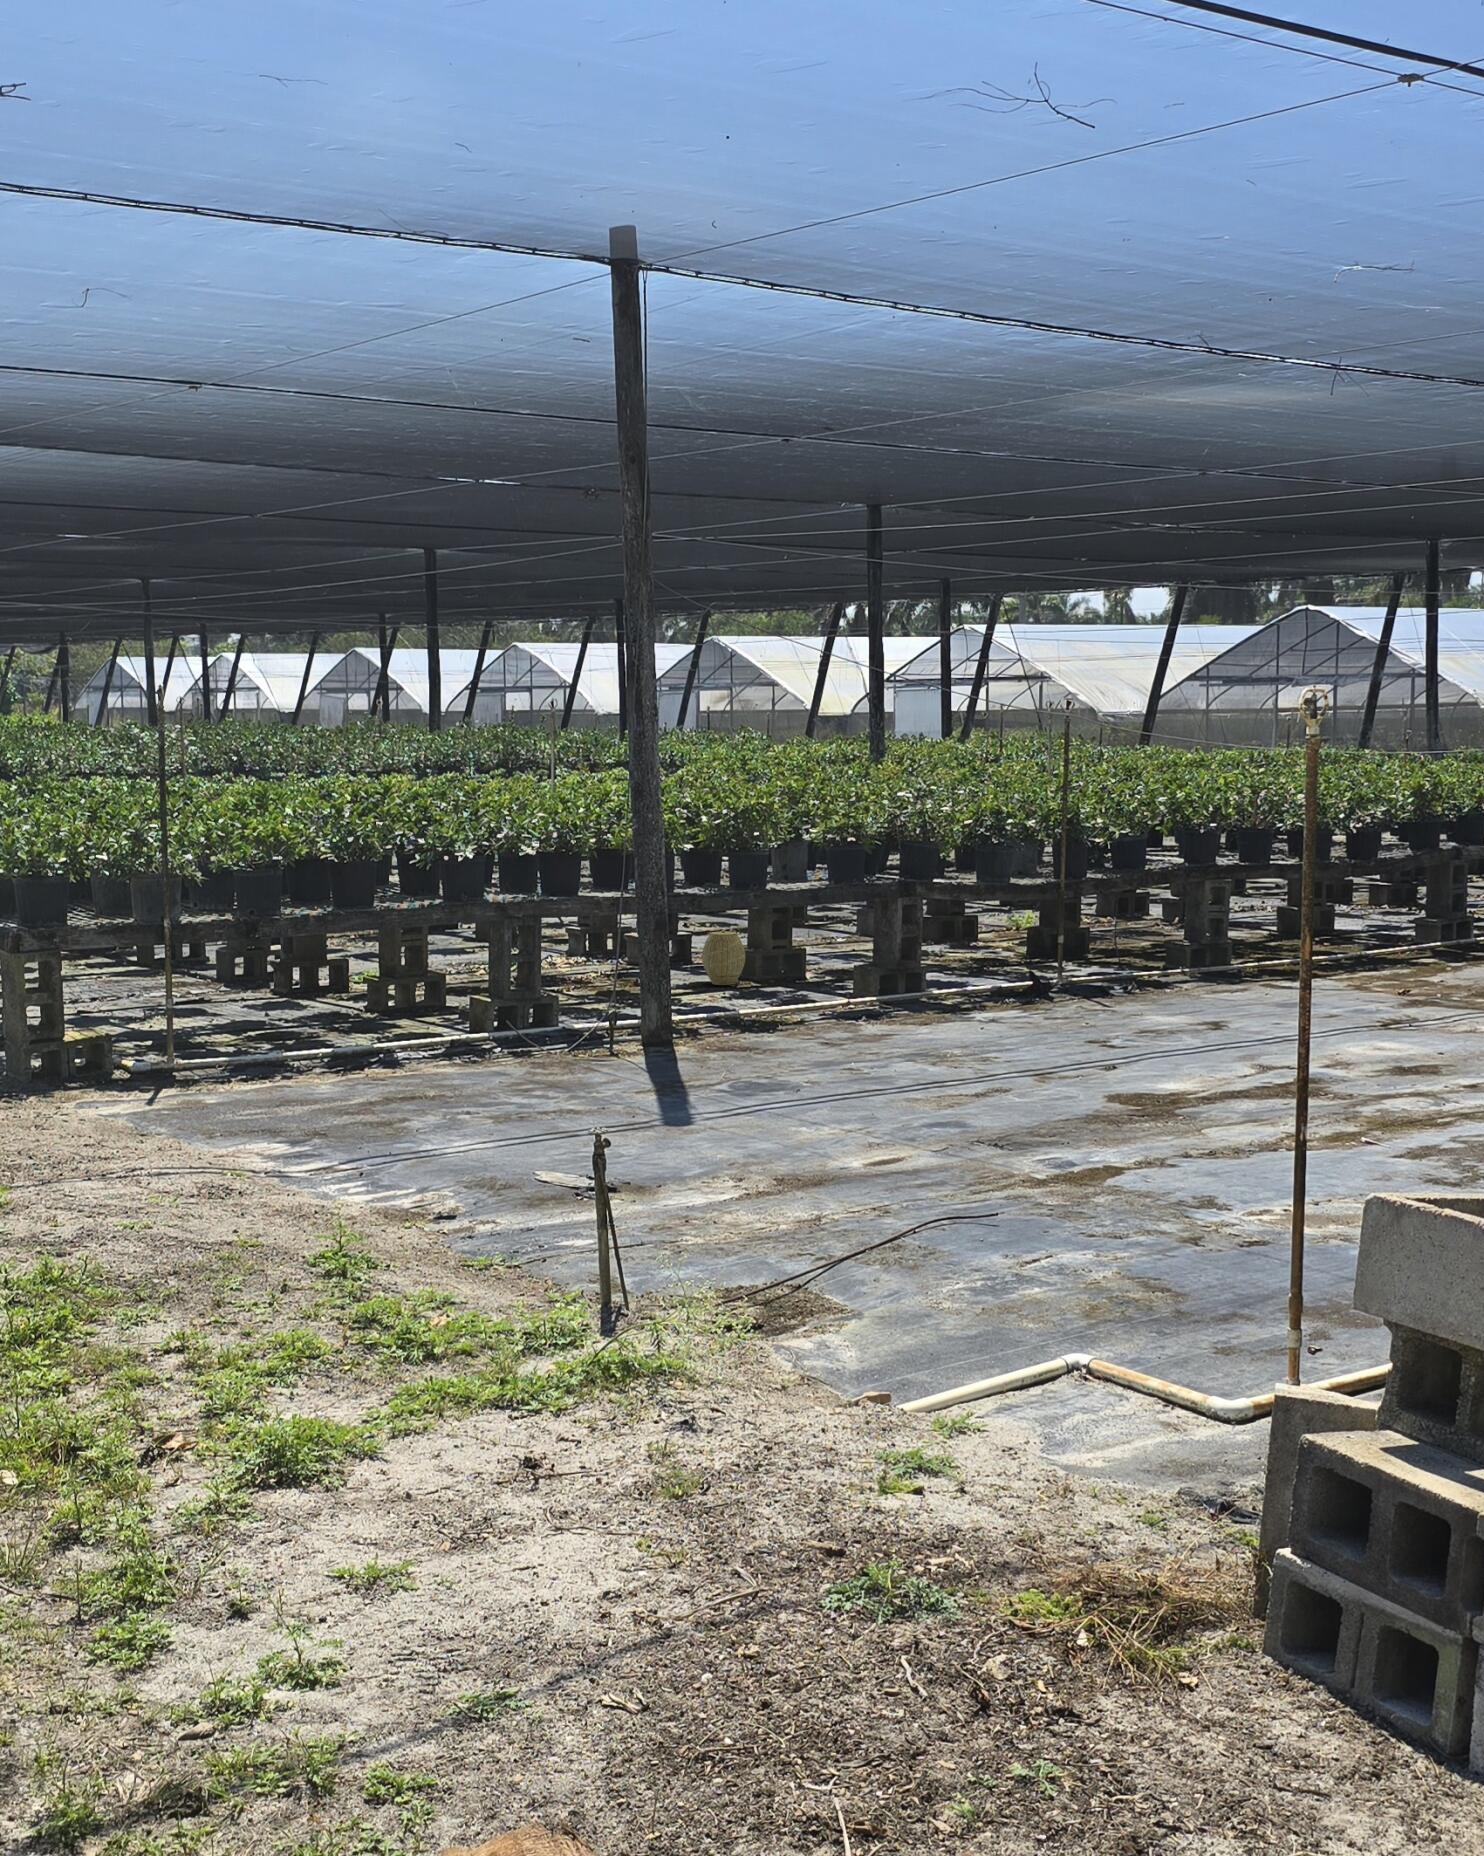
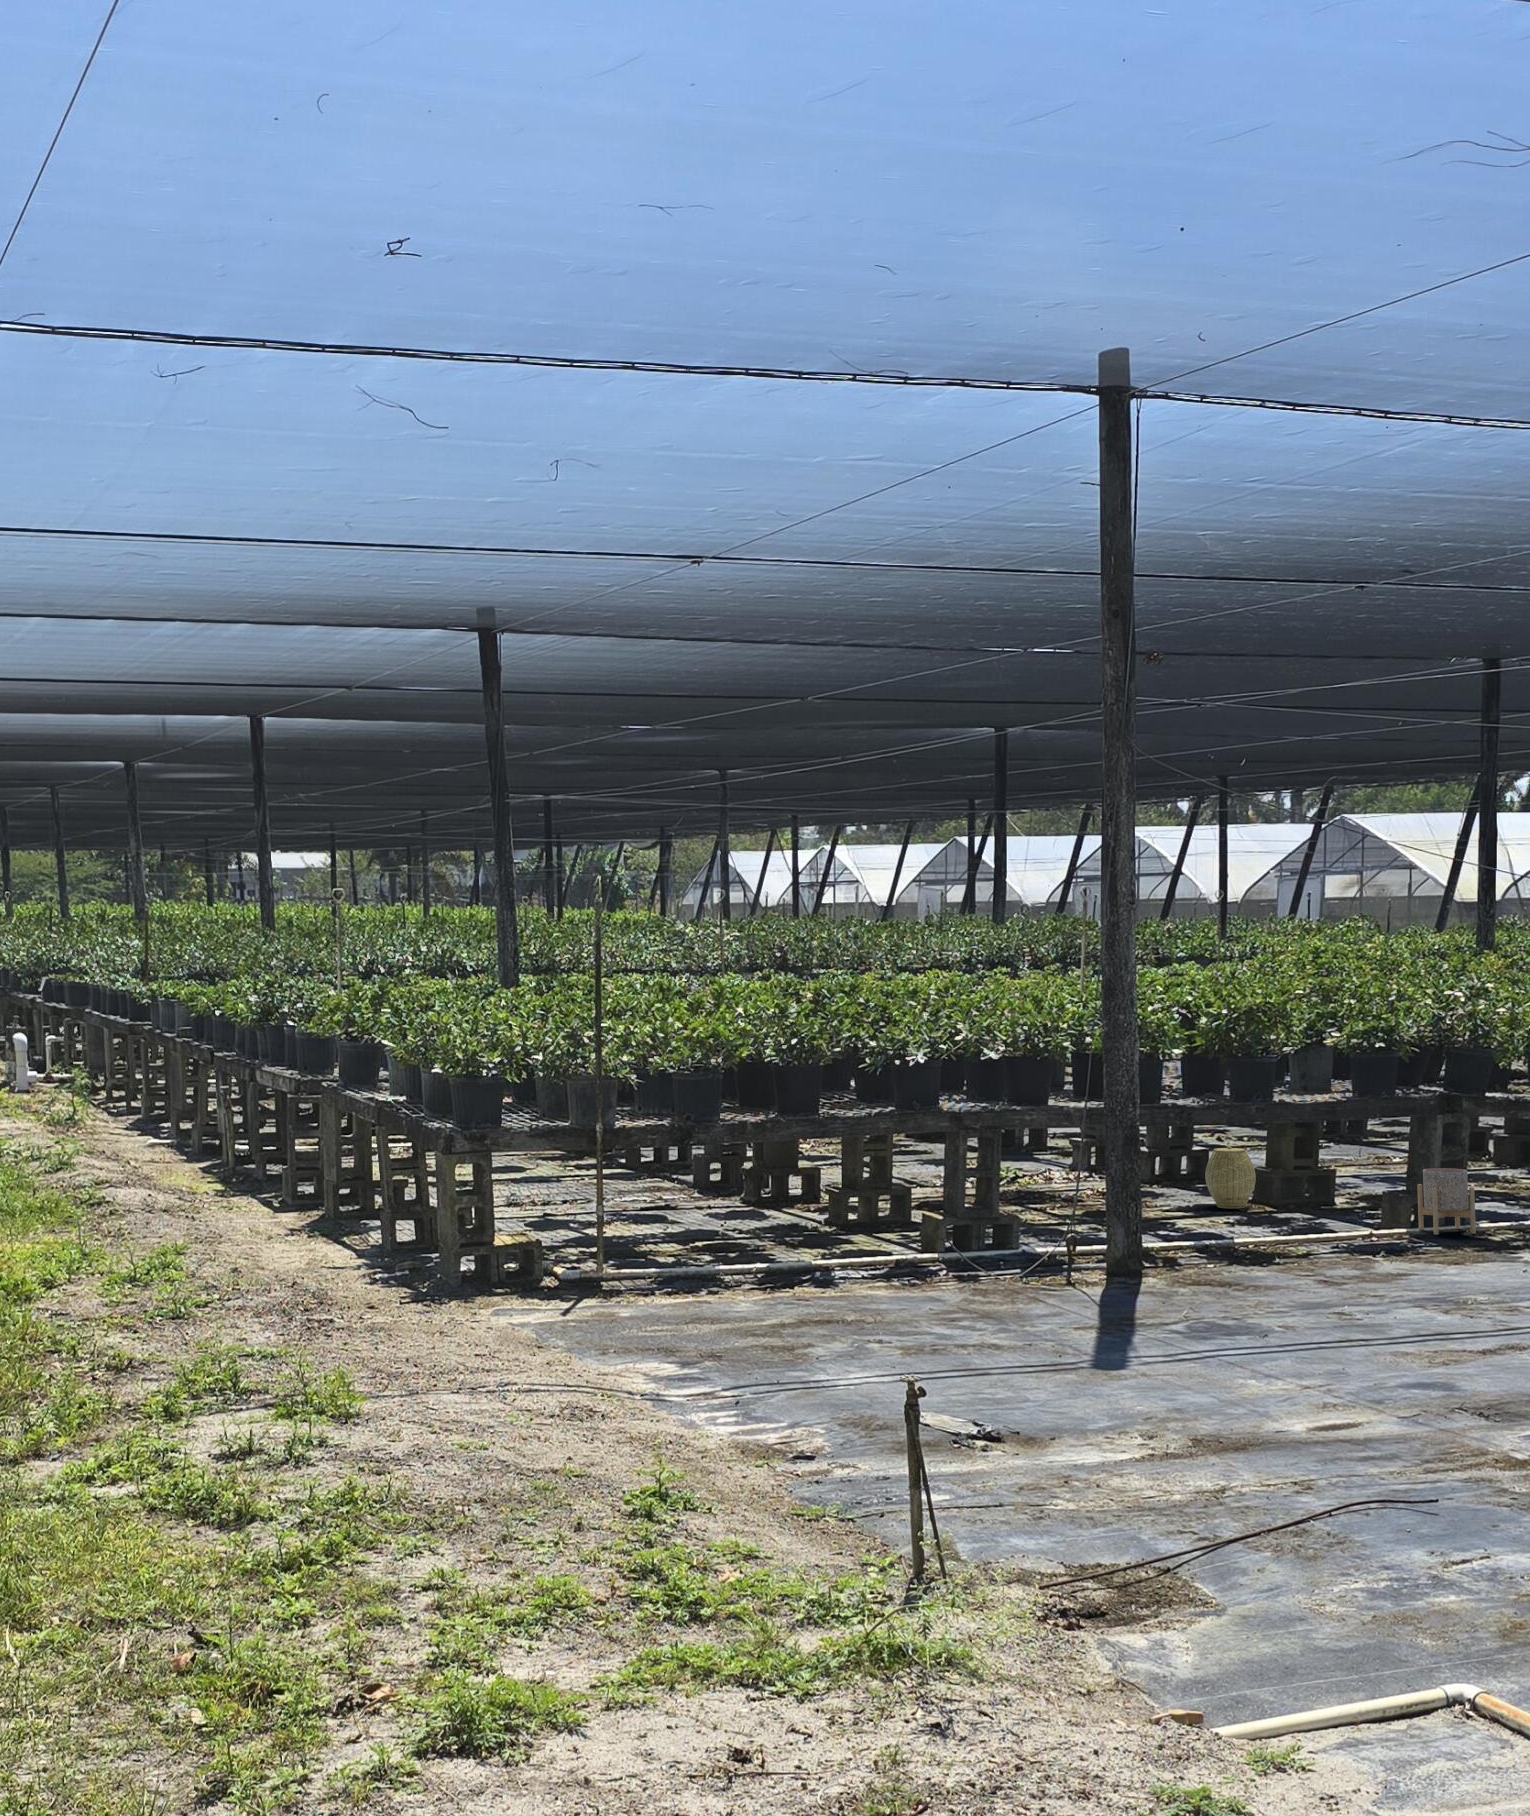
planter: none [887,945,934,1002] -> present [1417,1168,1476,1235]

